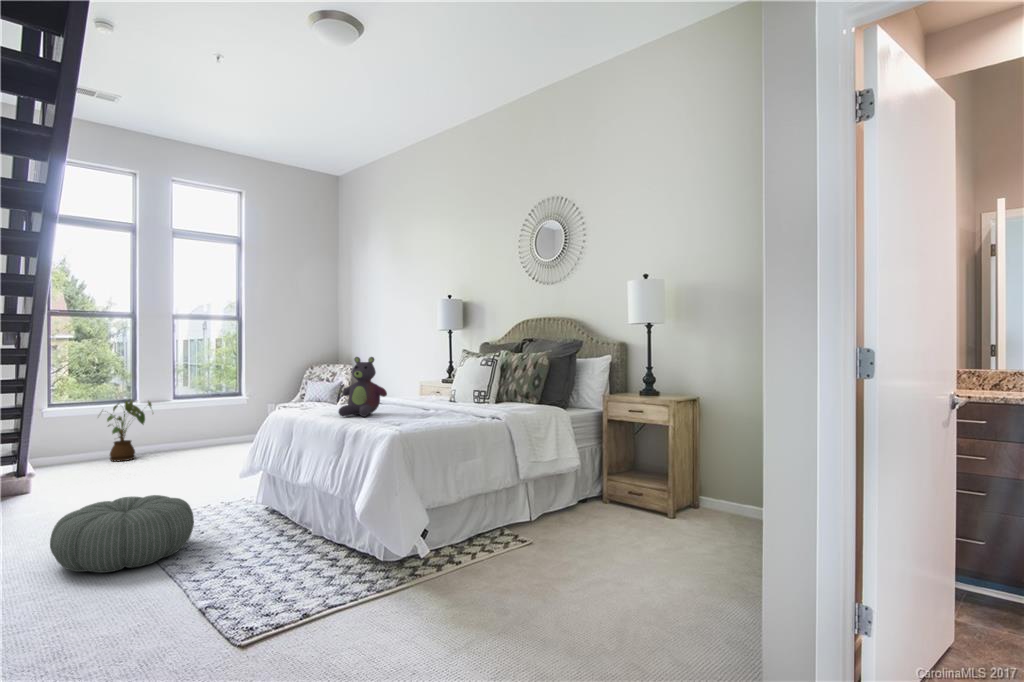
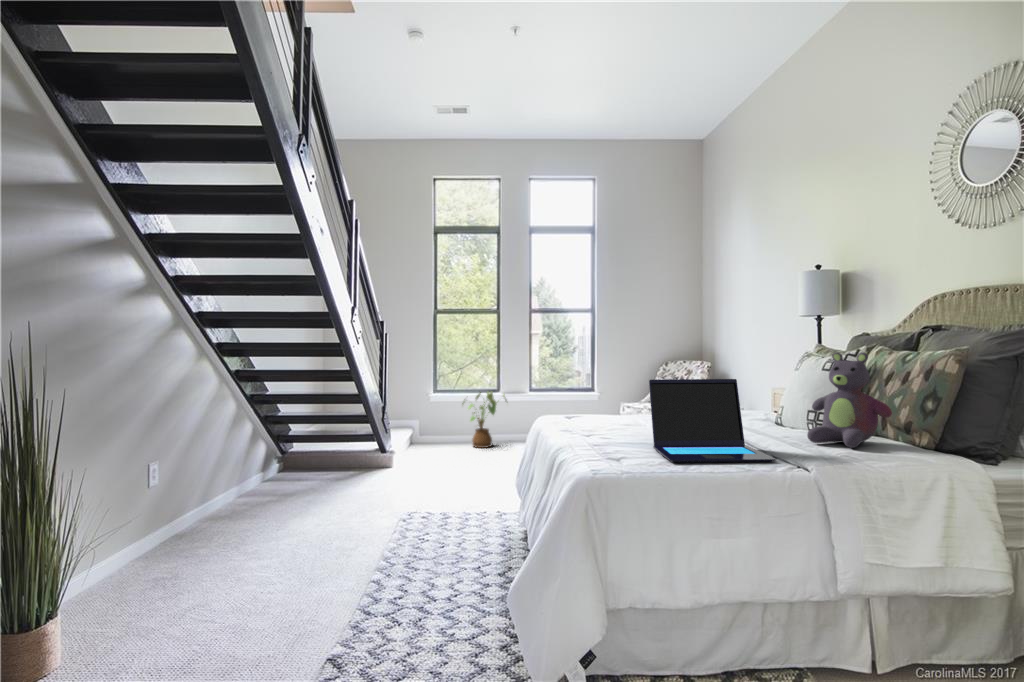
stuffed bear: present [339,357,387,417] -> present [807,352,892,448]
laptop: none [399,371,483,423] -> present [649,379,776,463]
pouf: present [50,495,194,573] -> none [300,495,430,575]

